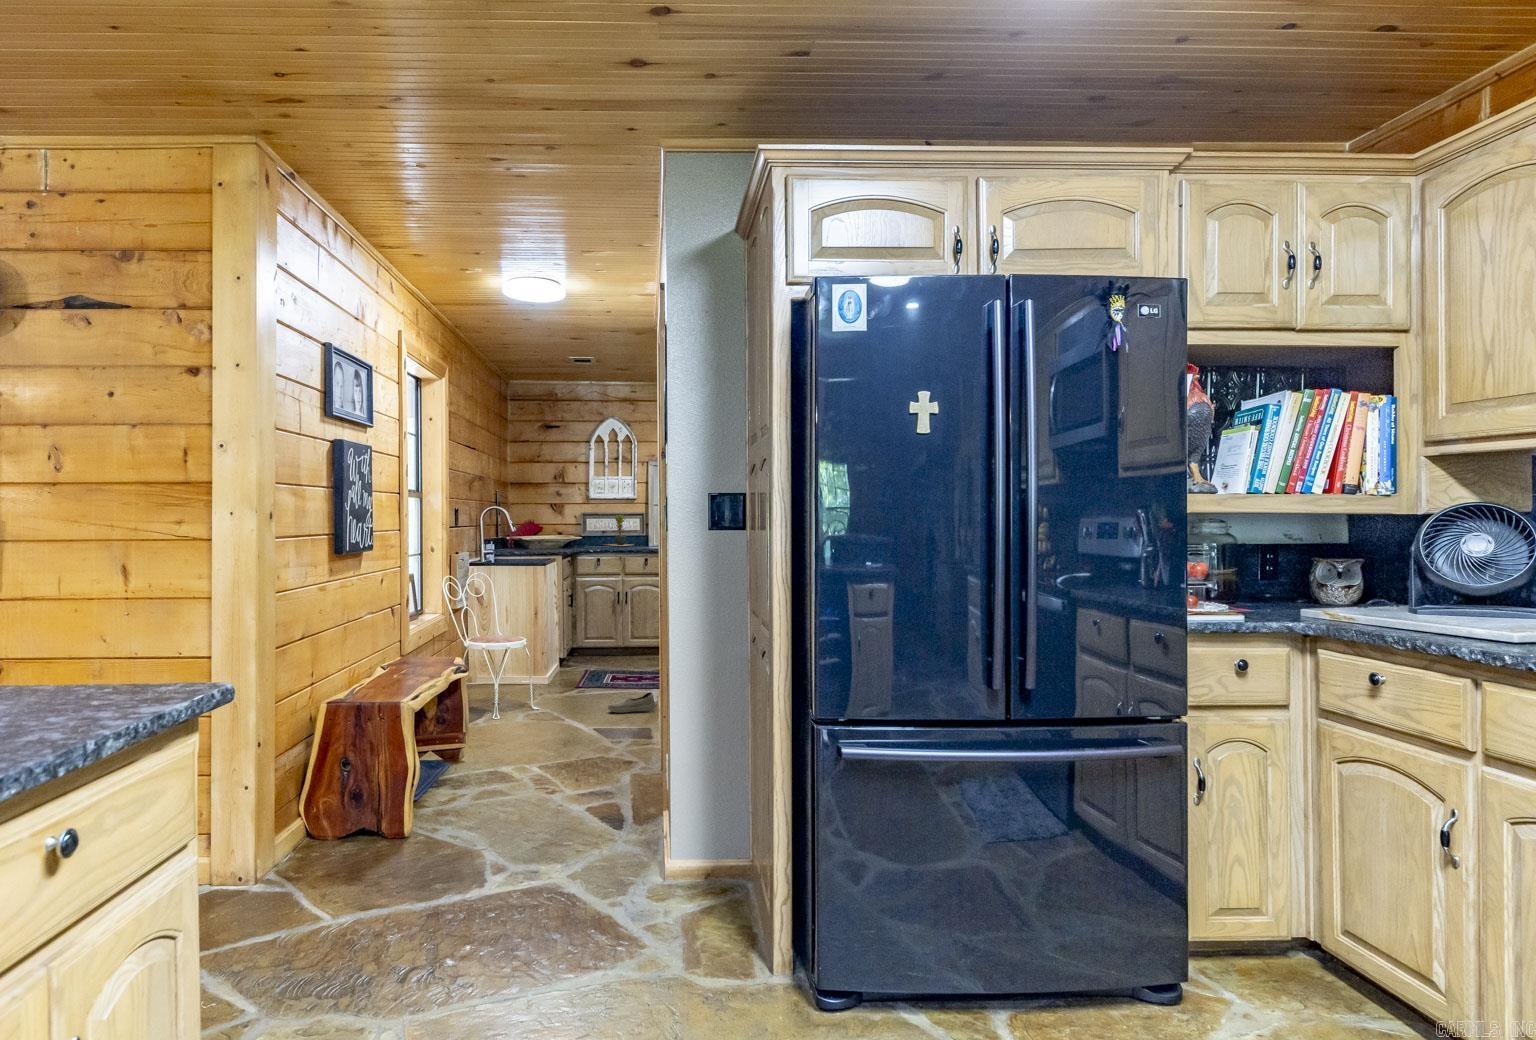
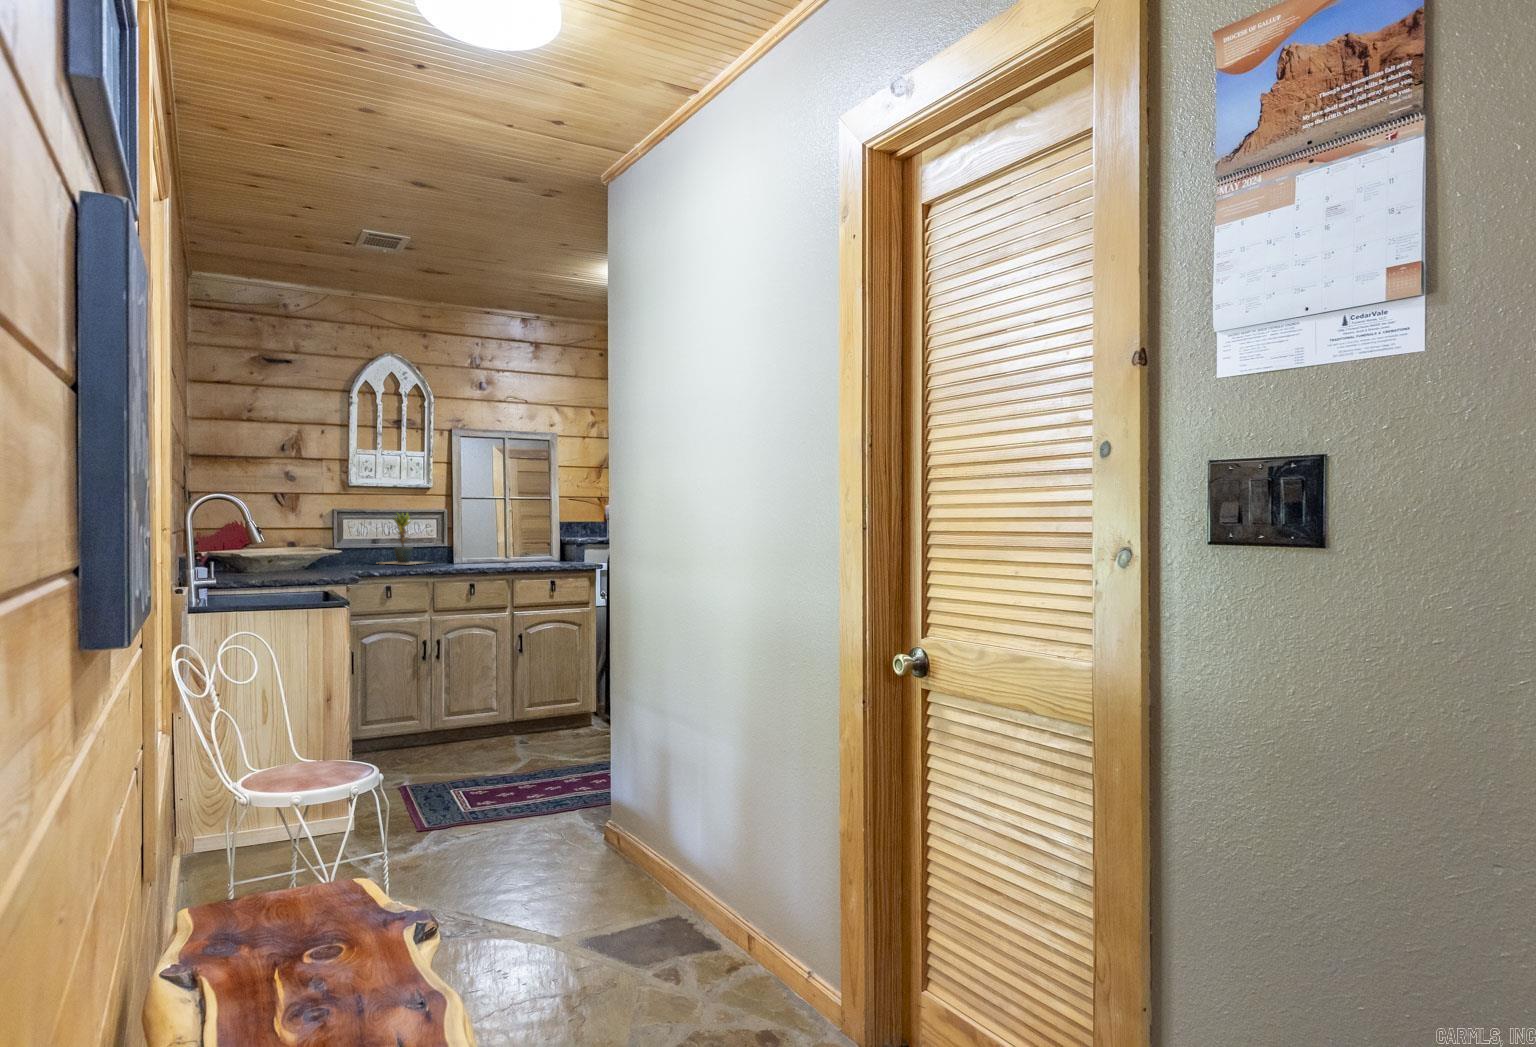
shoe: present [608,692,656,713] -> none [536,827,623,877]

